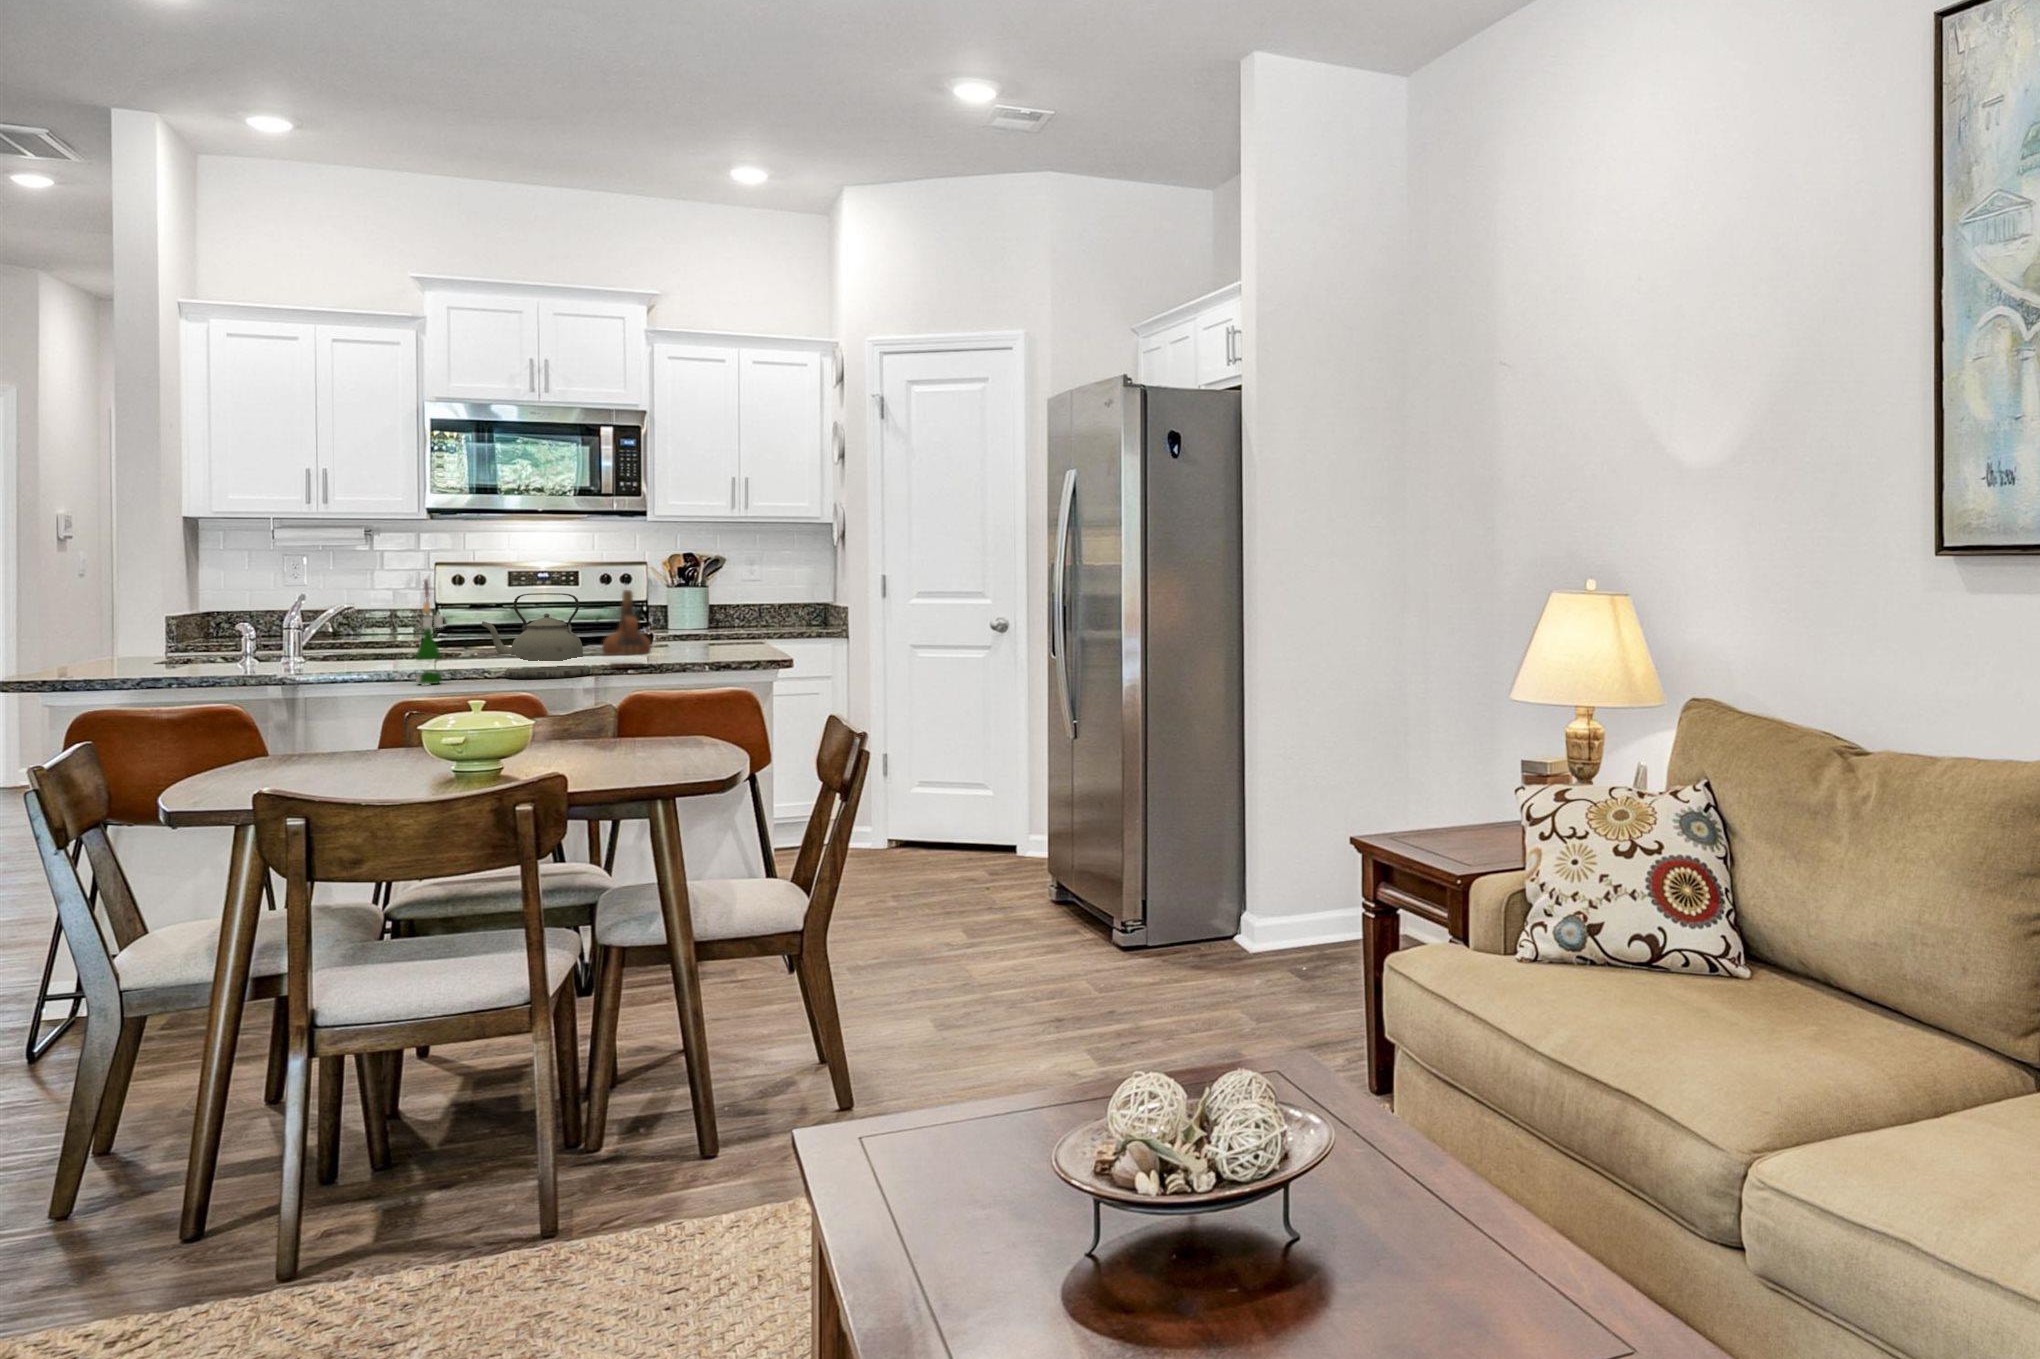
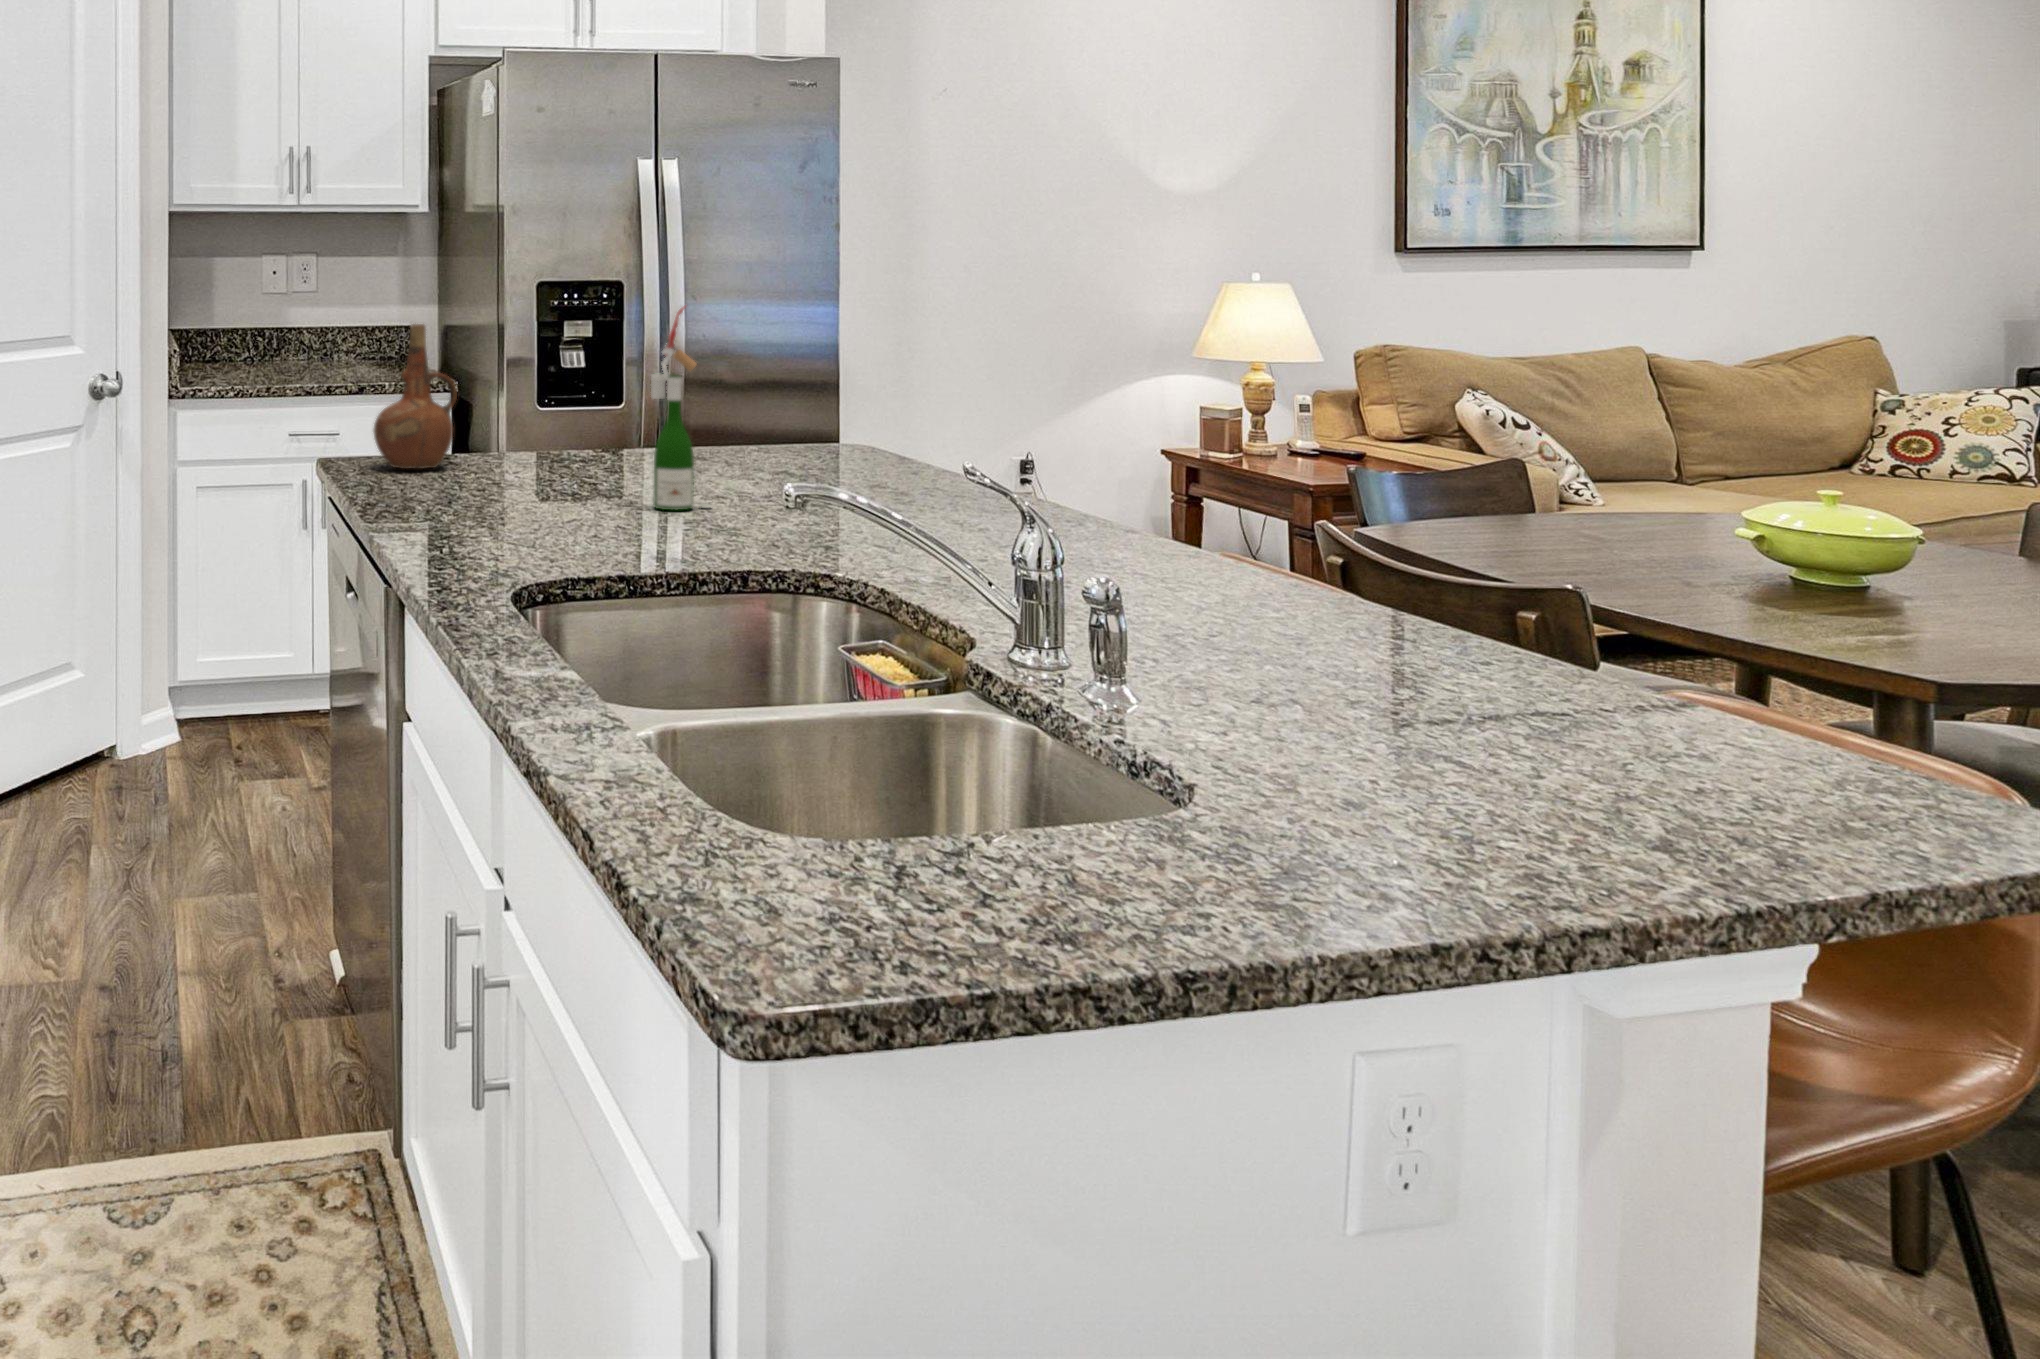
kettle: present [481,593,590,679] -> none [490,329,624,490]

